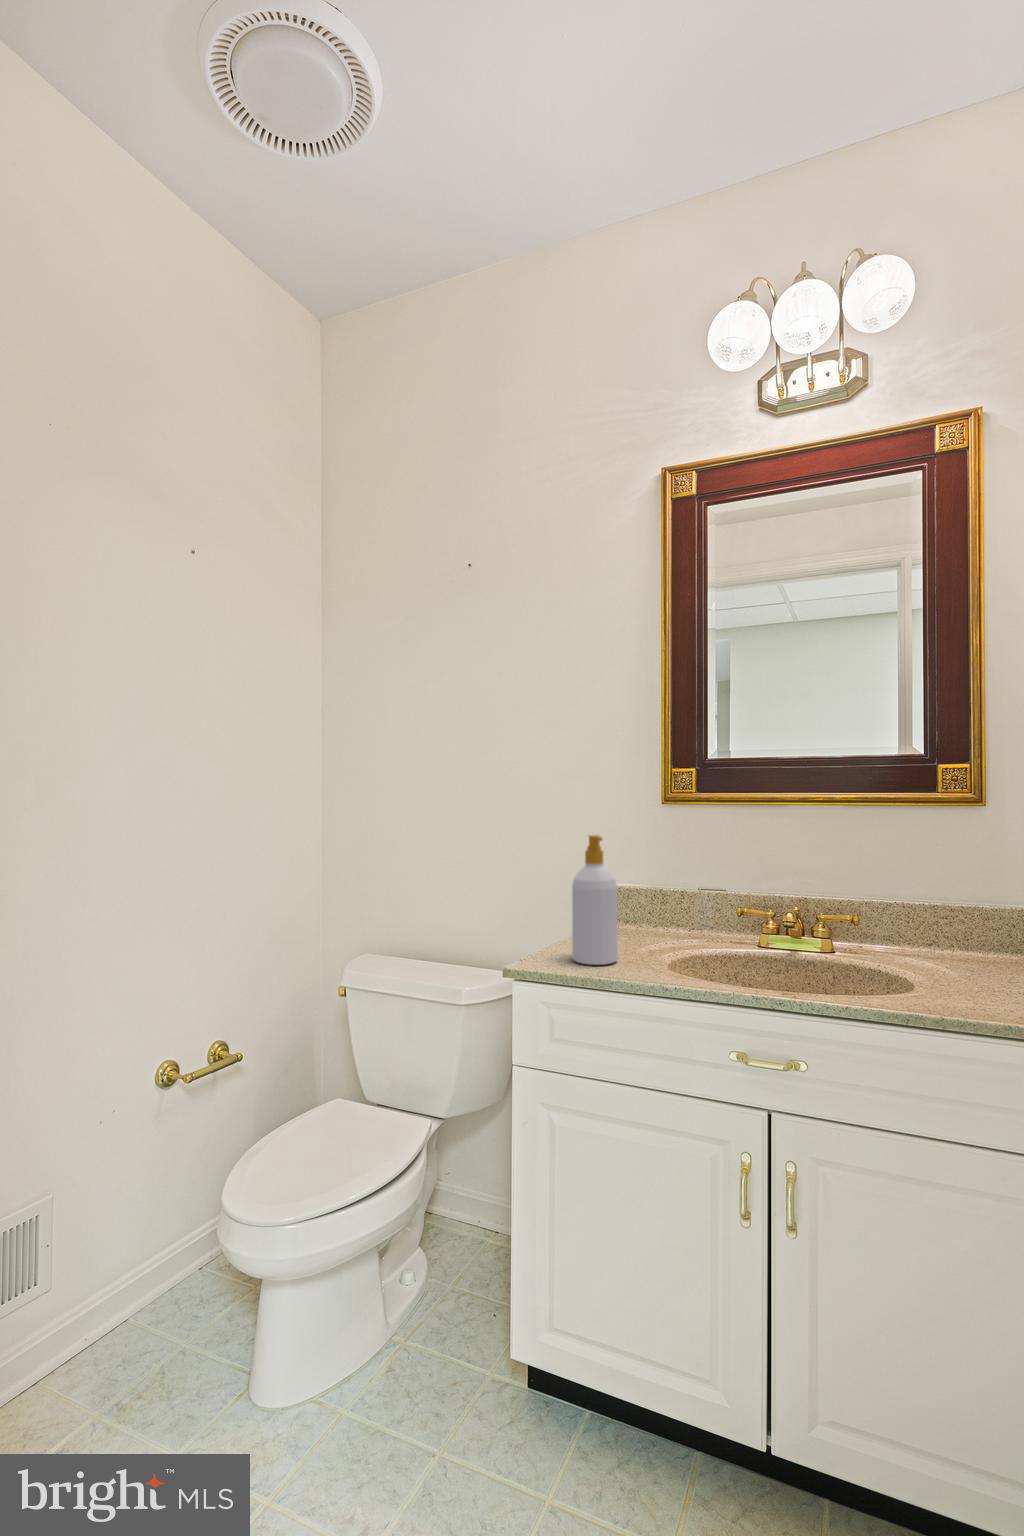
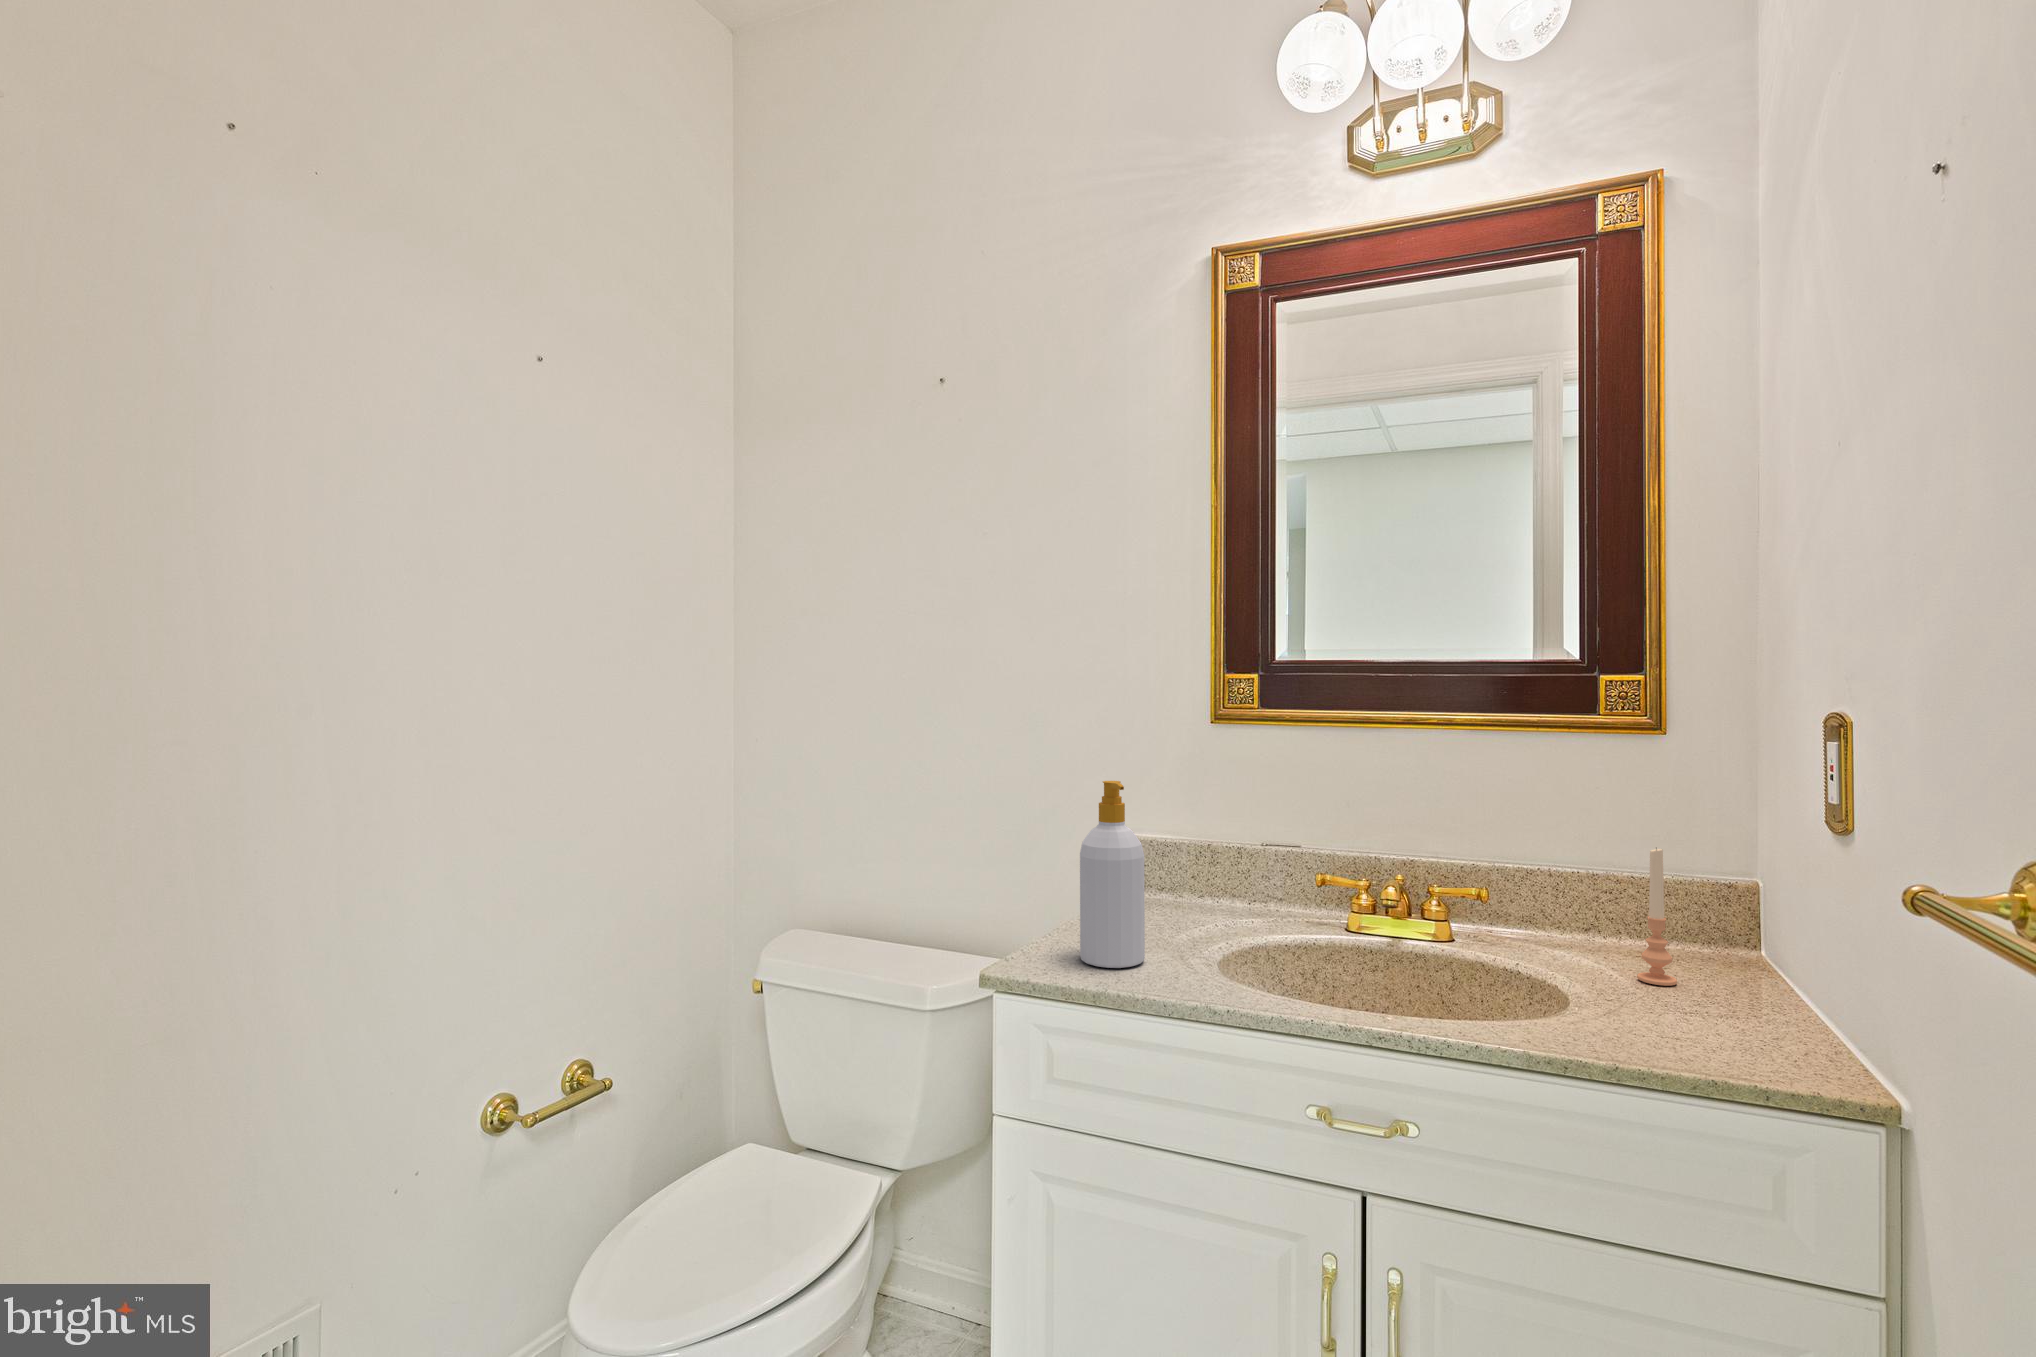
candle: none [962,880,990,976] -> present [1637,848,1677,986]

